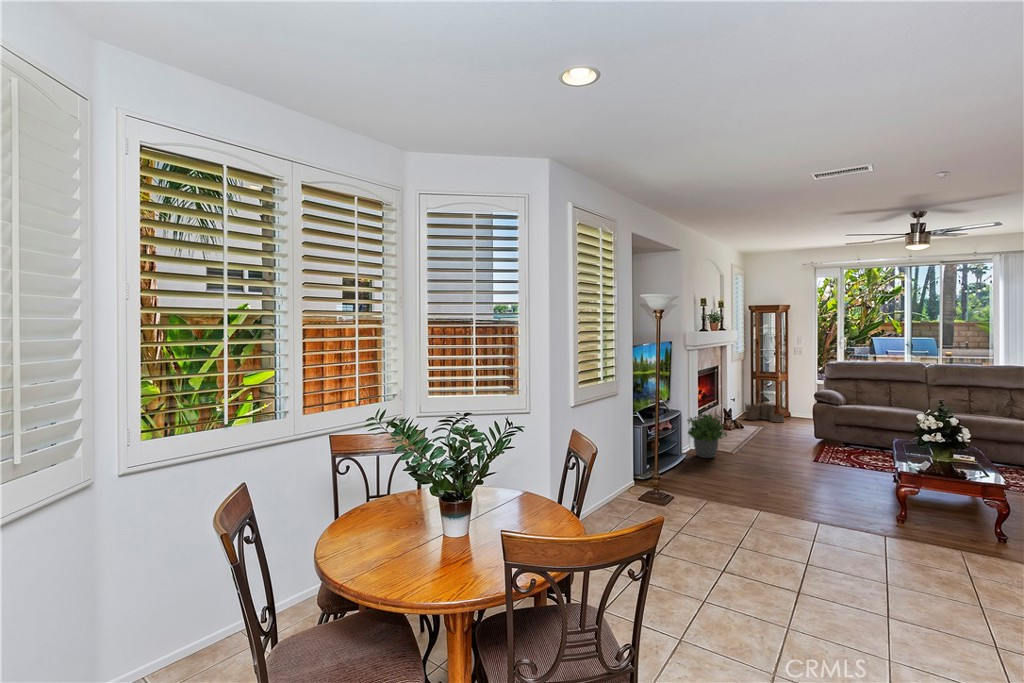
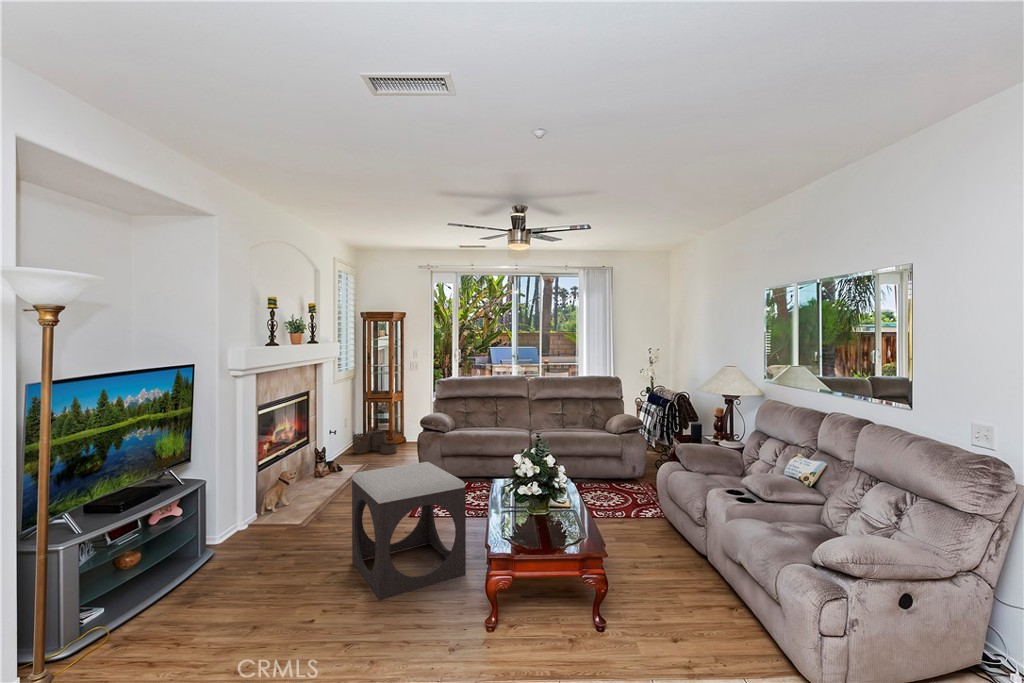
potted plant: present [687,414,727,458] -> none [222,472,288,547]
footstool: none [779,415,874,494] -> present [352,462,466,600]

